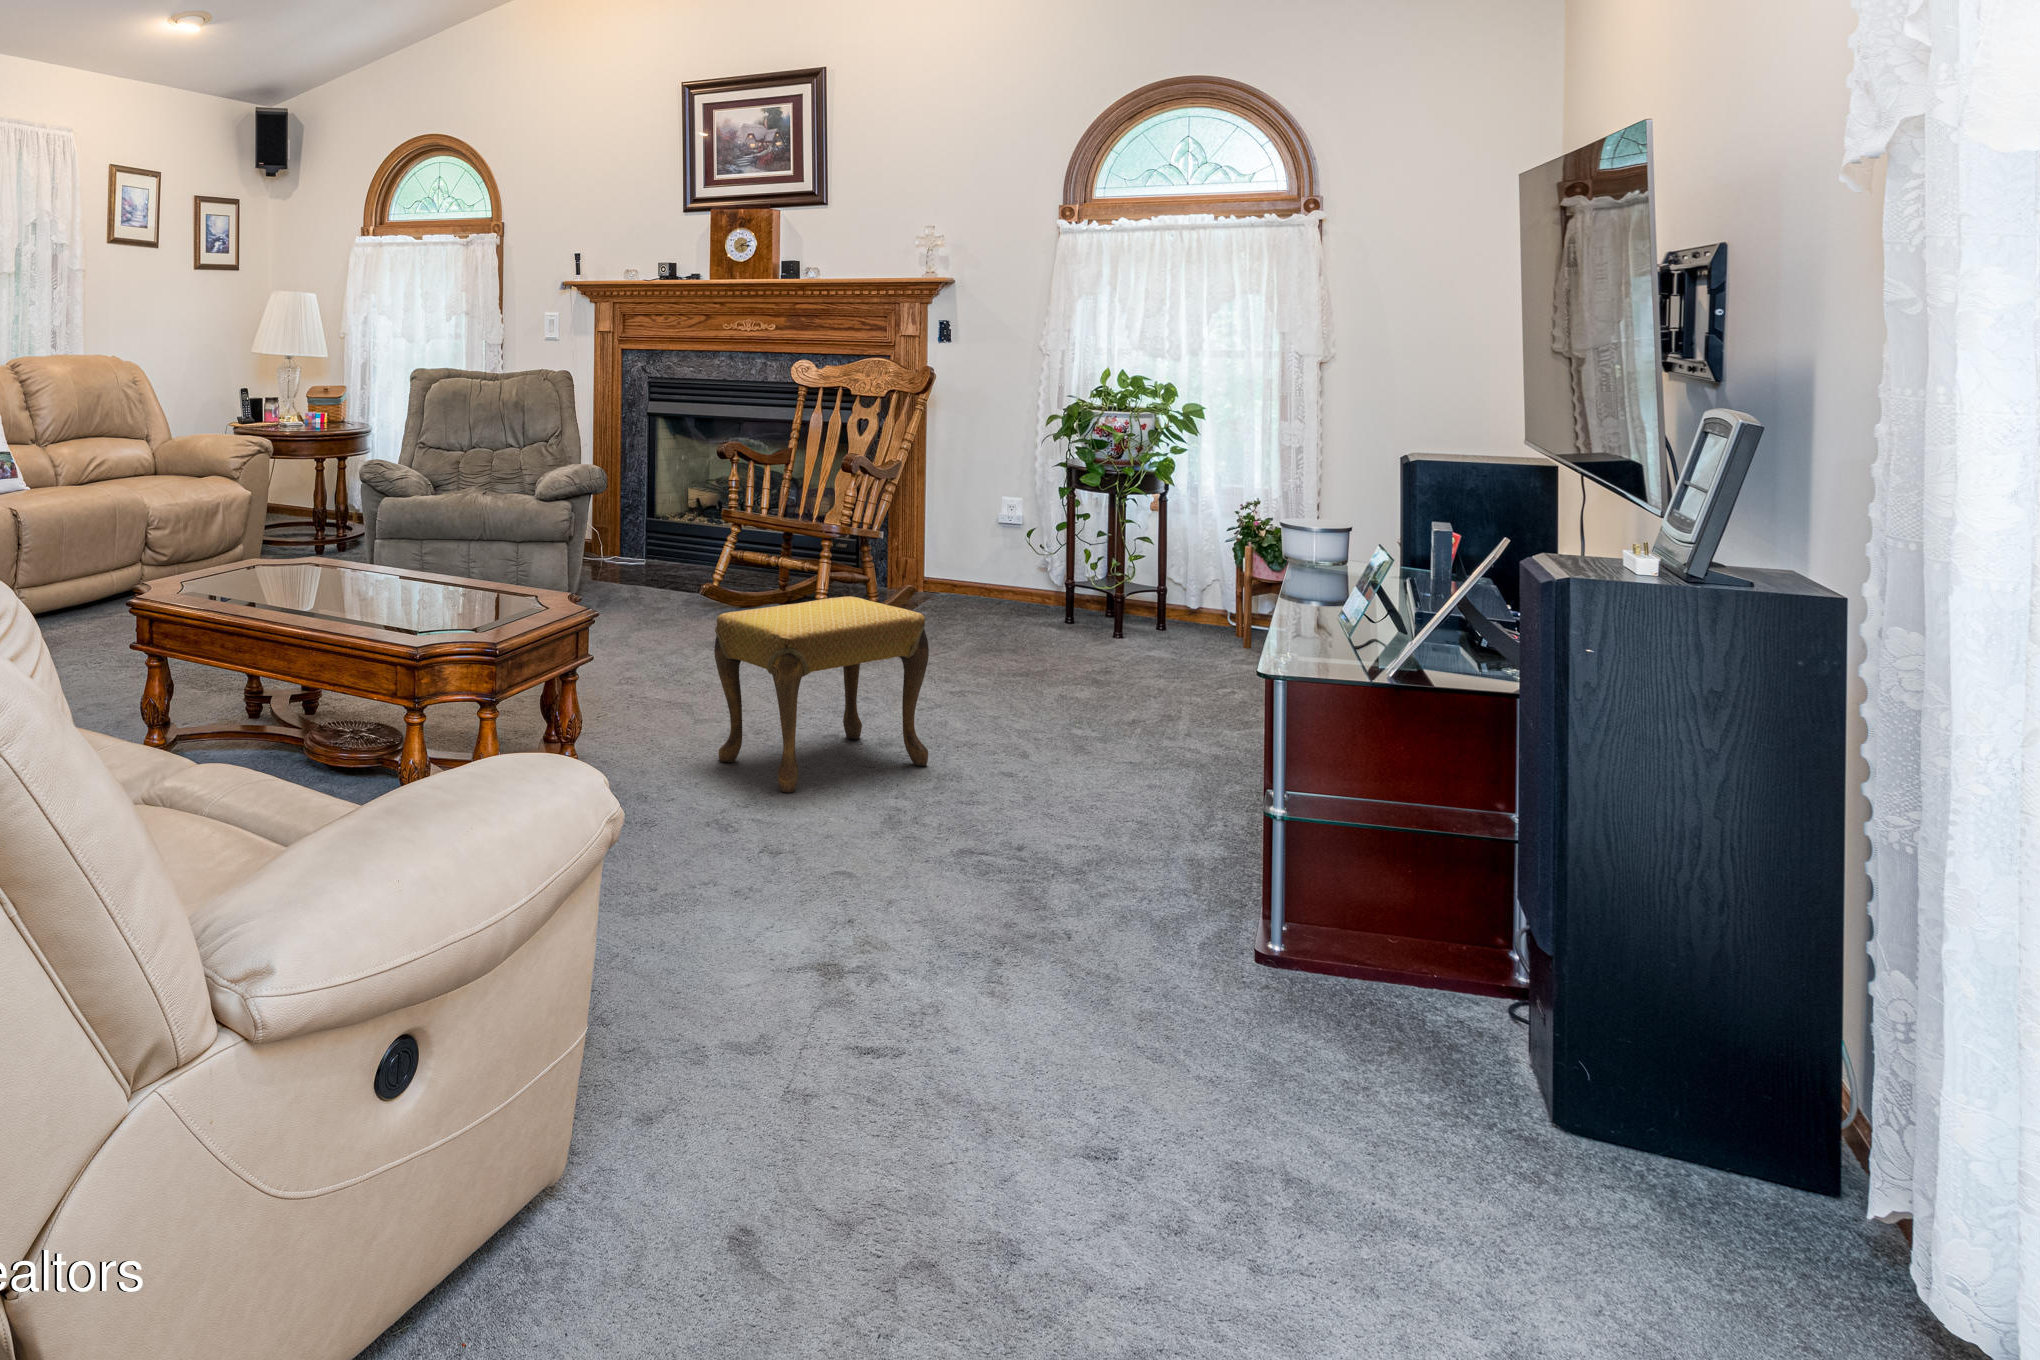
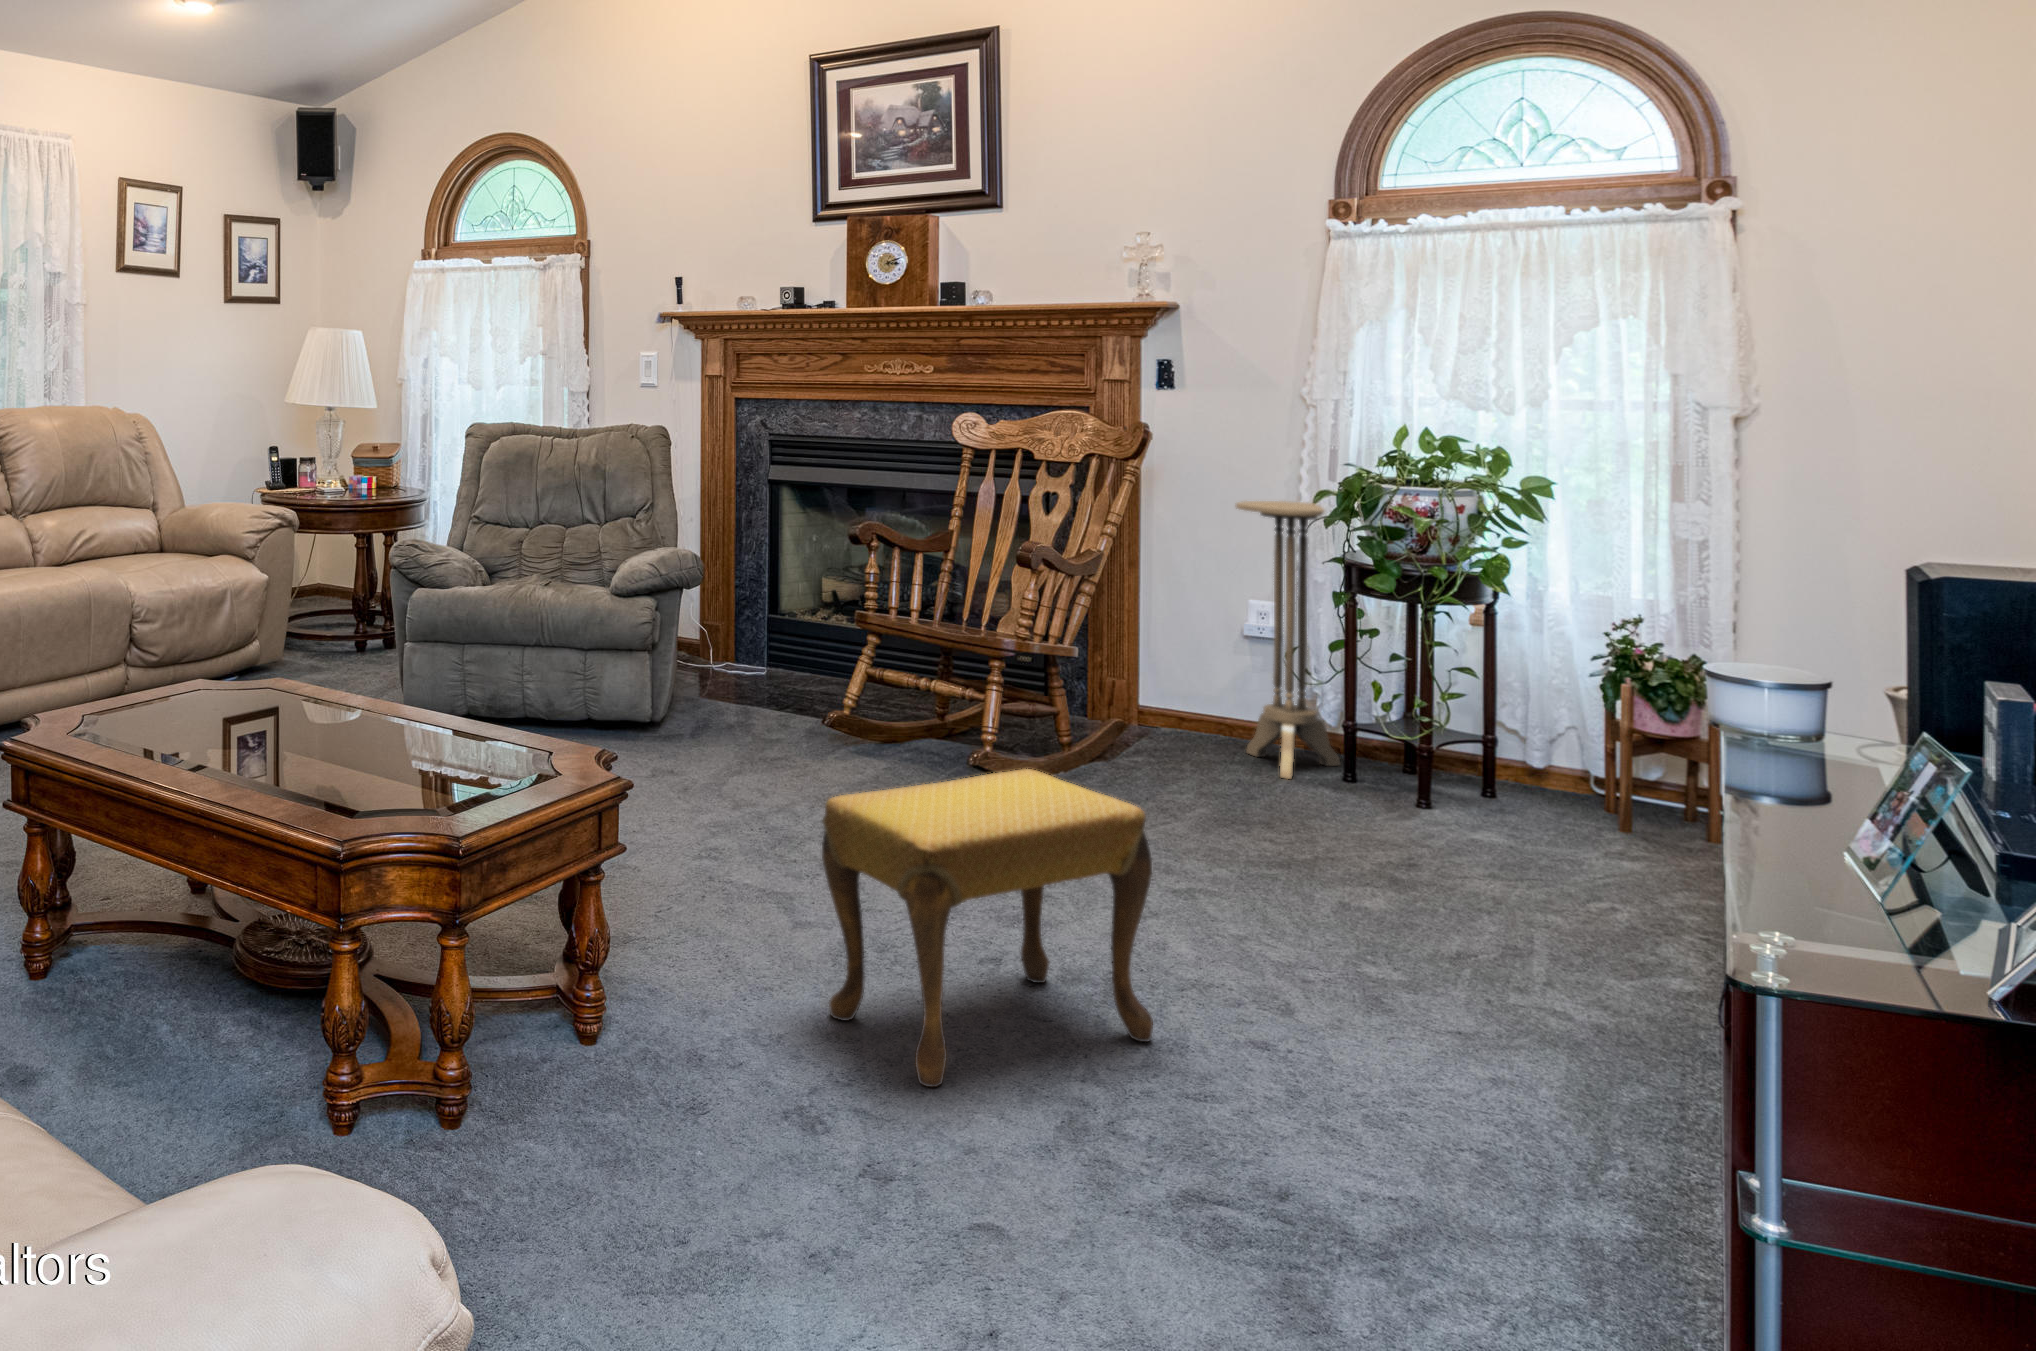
side table: none [993,424,1072,624] -> present [1236,501,1340,779]

